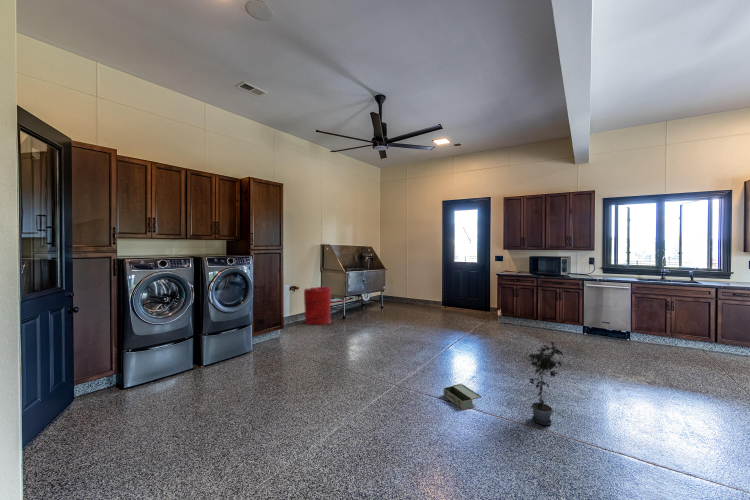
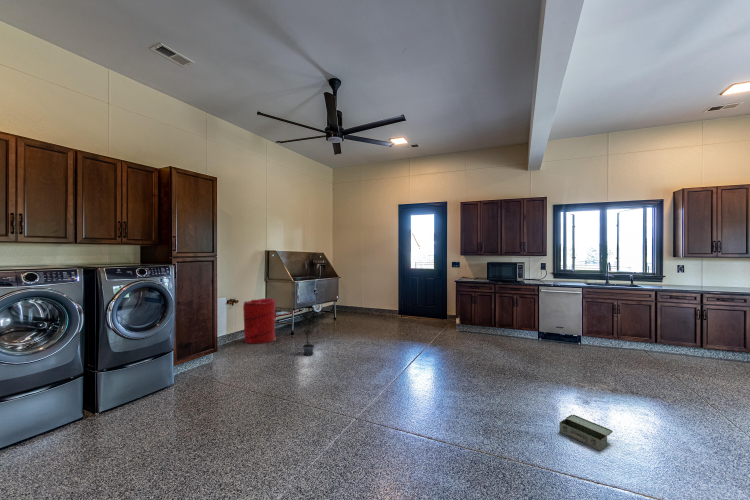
potted plant: present [529,342,563,425] -> present [300,308,319,355]
toolbox: present [444,384,481,410] -> present [559,415,613,451]

